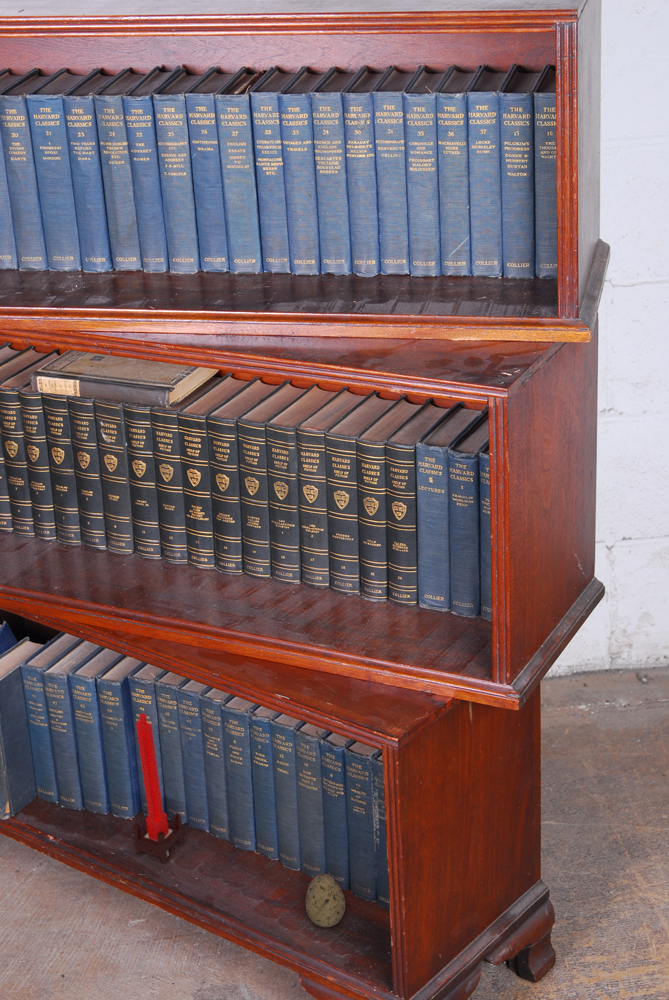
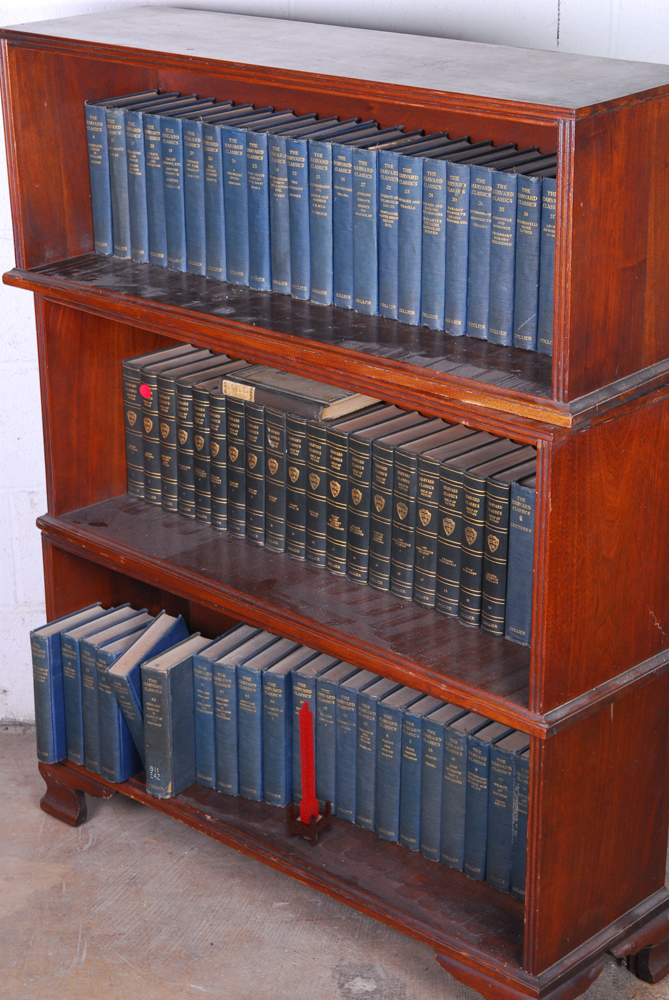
decorative egg: present [305,874,345,927] -> none [446,859,482,911]

